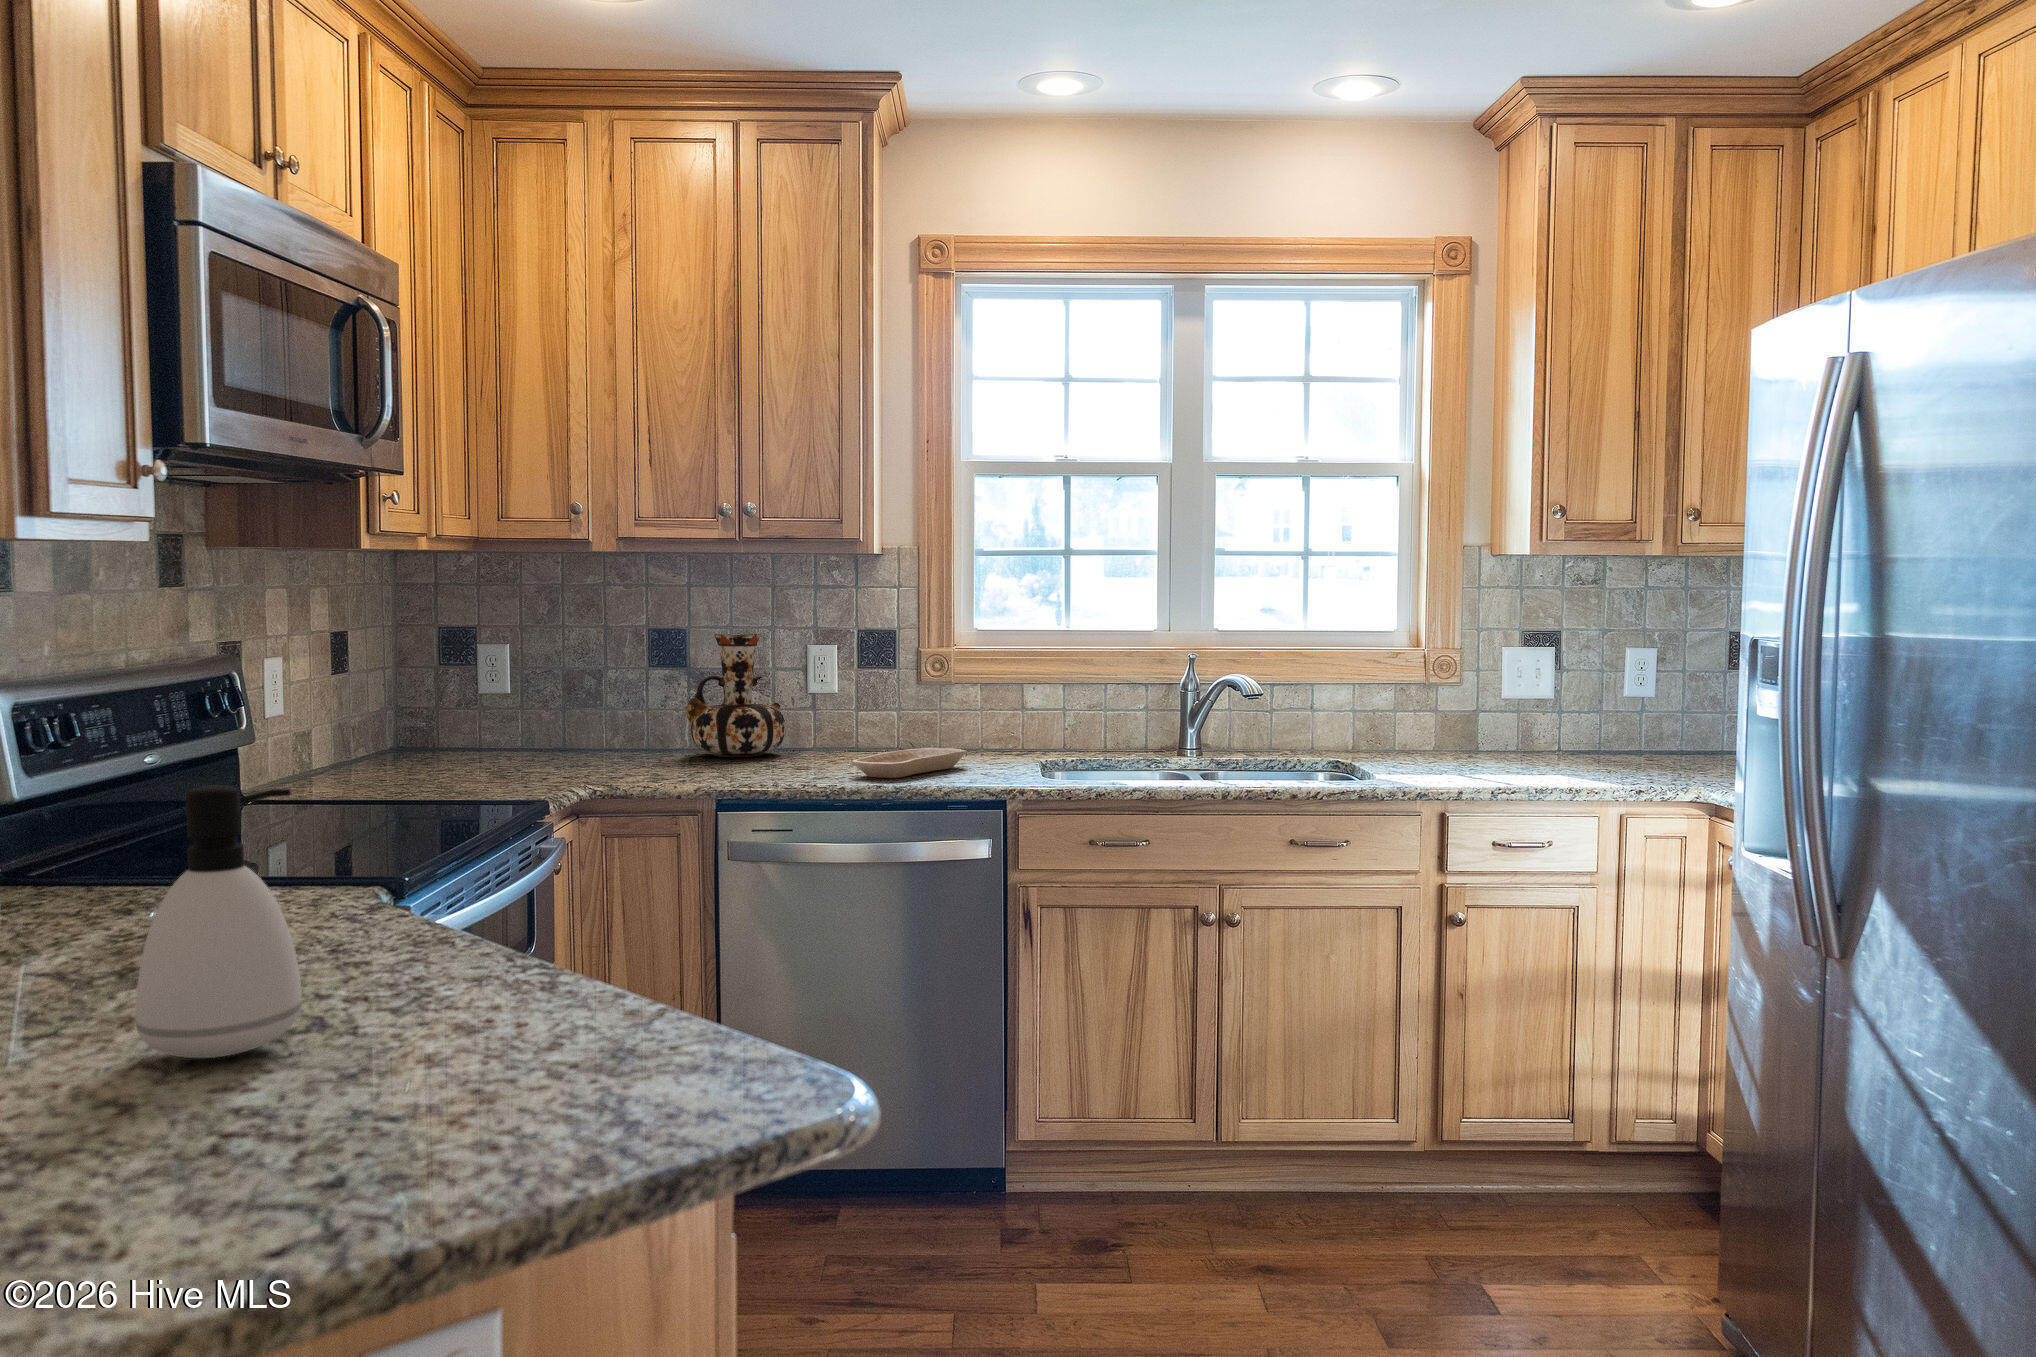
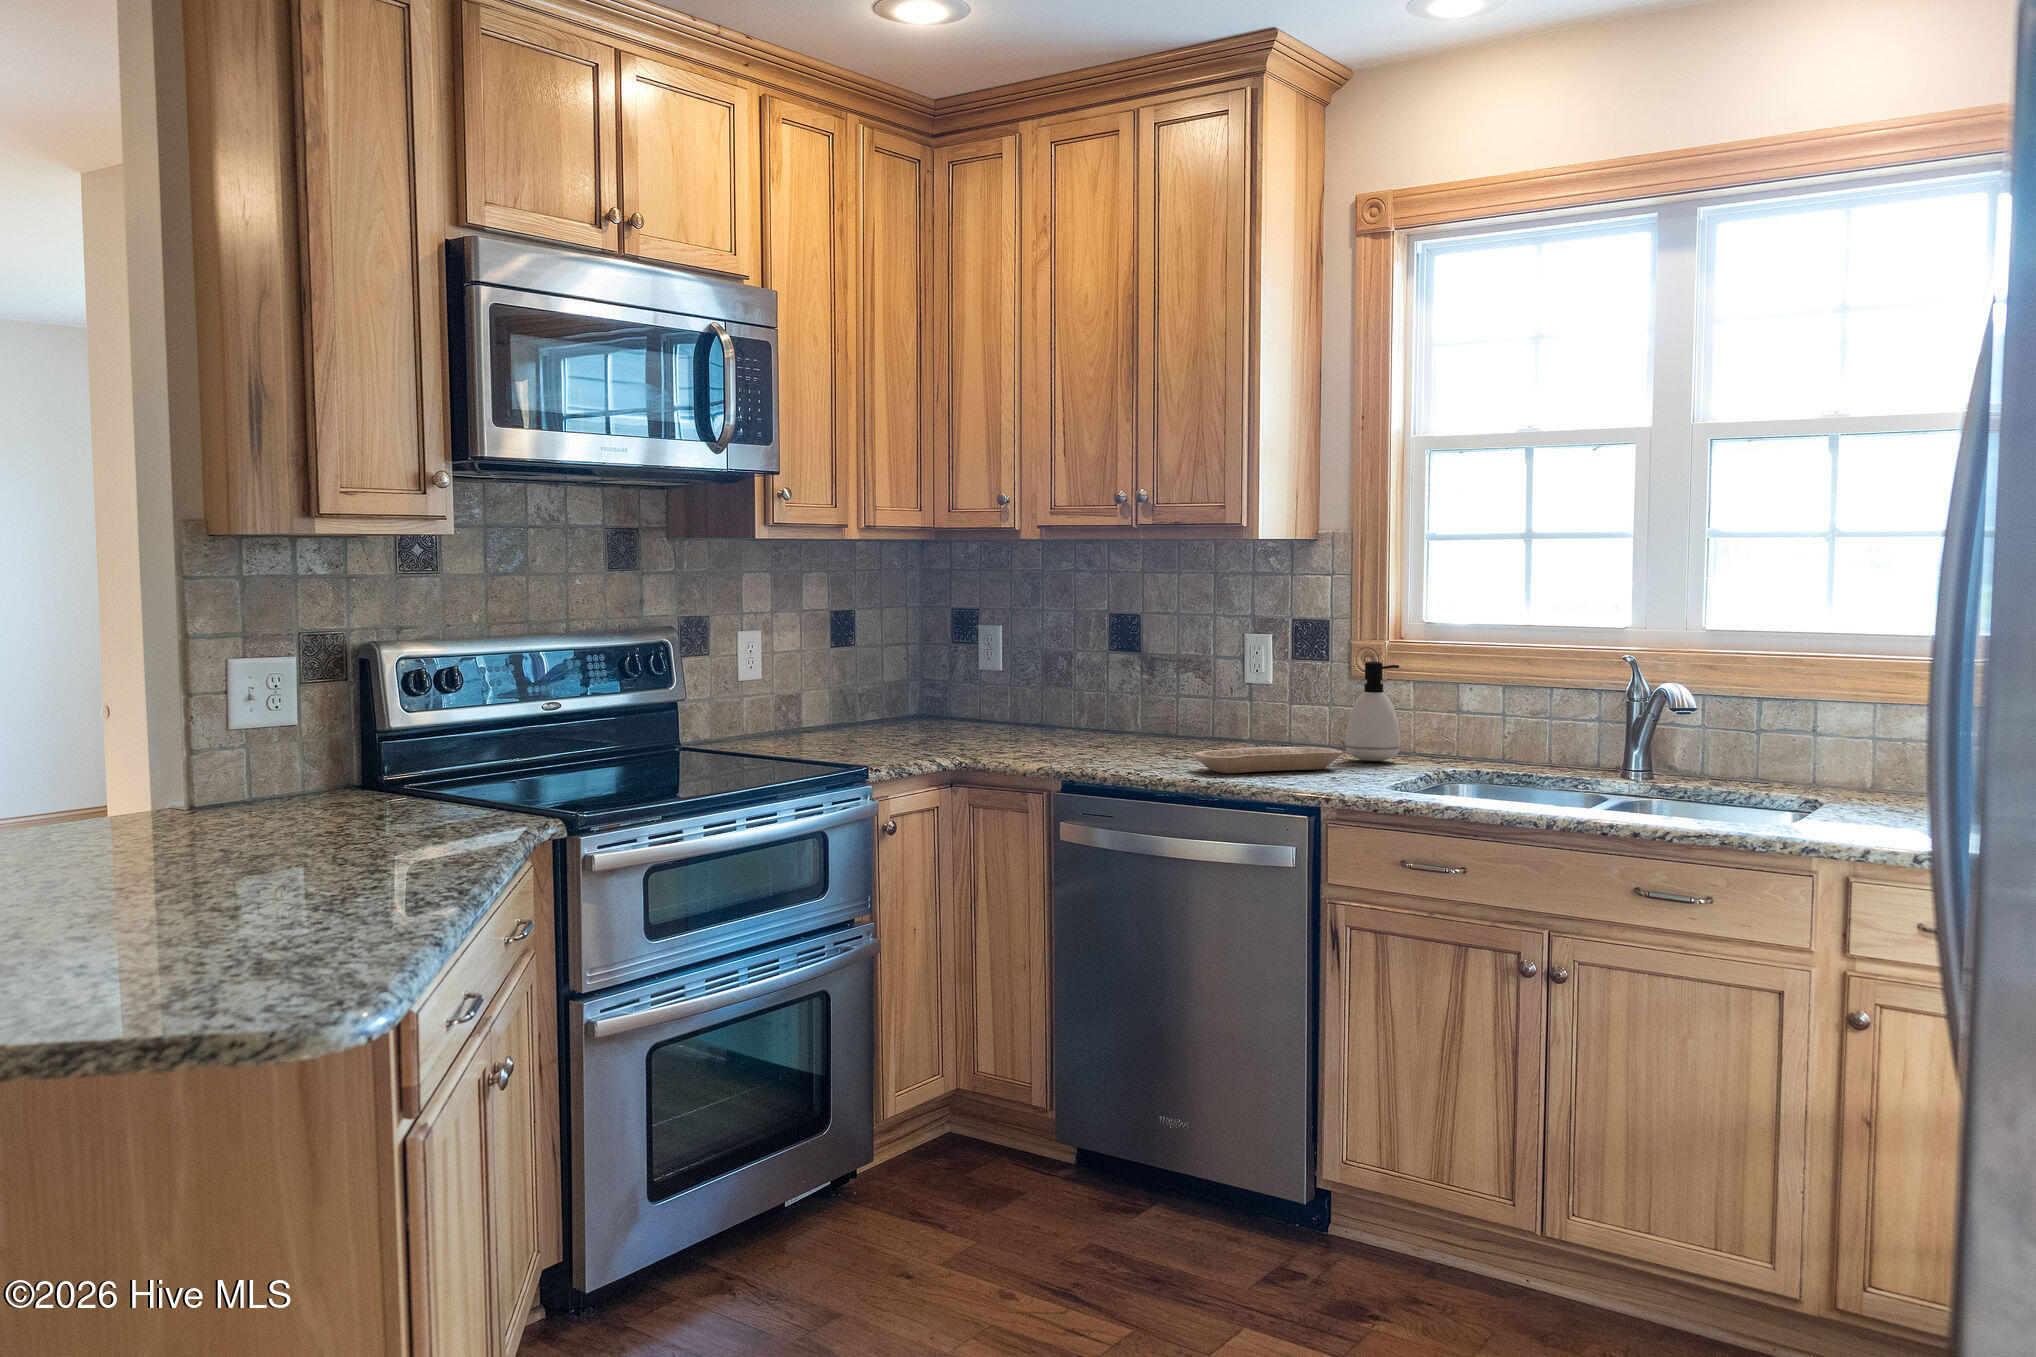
vase: present [685,633,786,757] -> none [1127,619,1232,745]
soap dispenser: present [136,785,302,1058] -> present [1346,661,1400,761]

